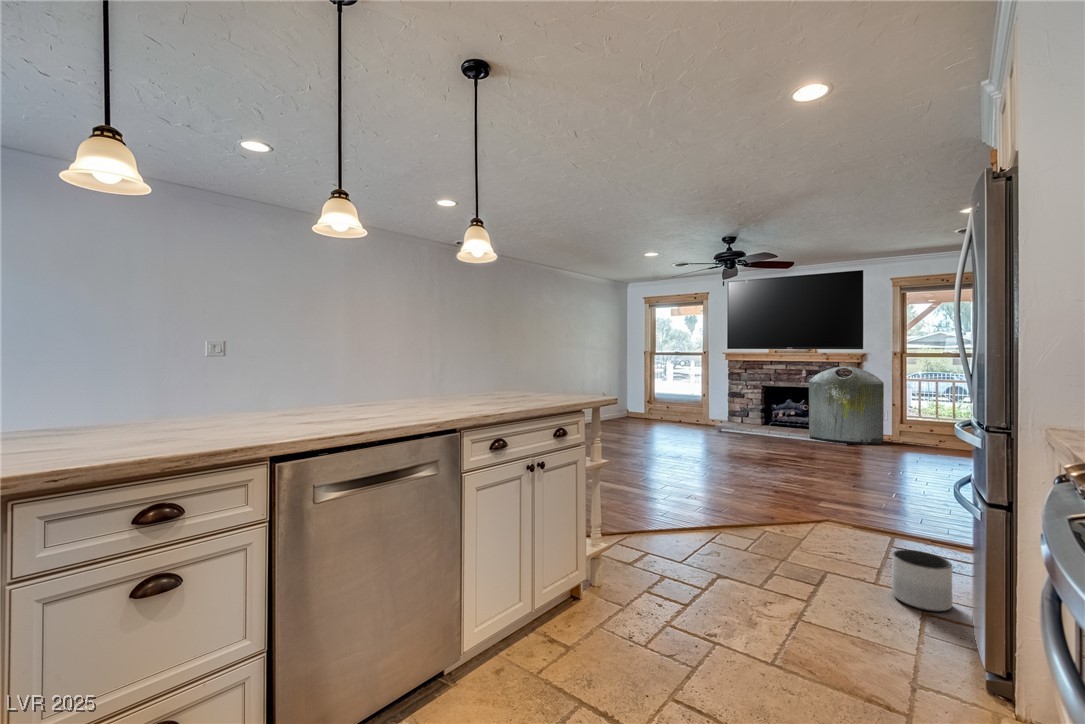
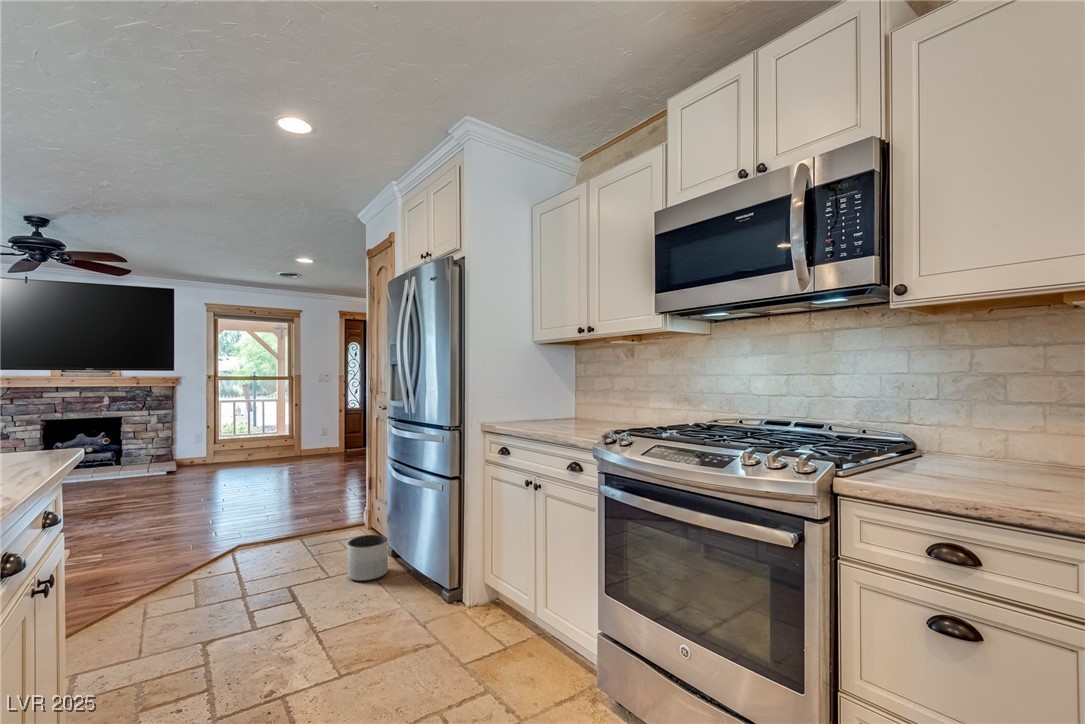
trash can: present [809,367,884,445] -> none [117,391,203,477]

